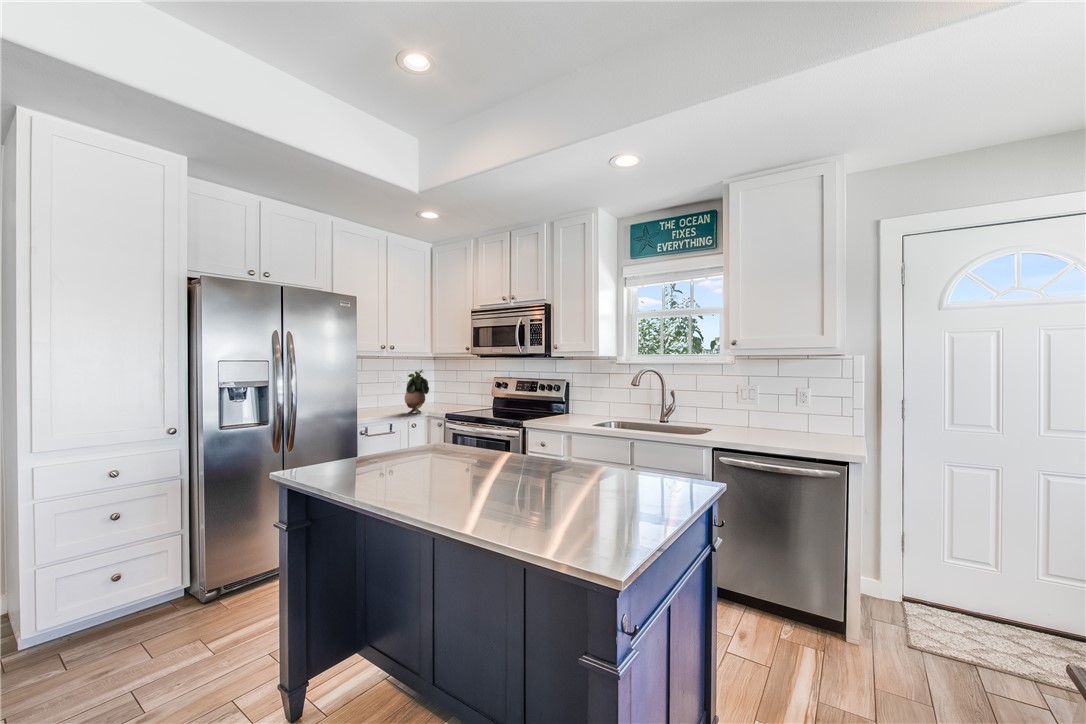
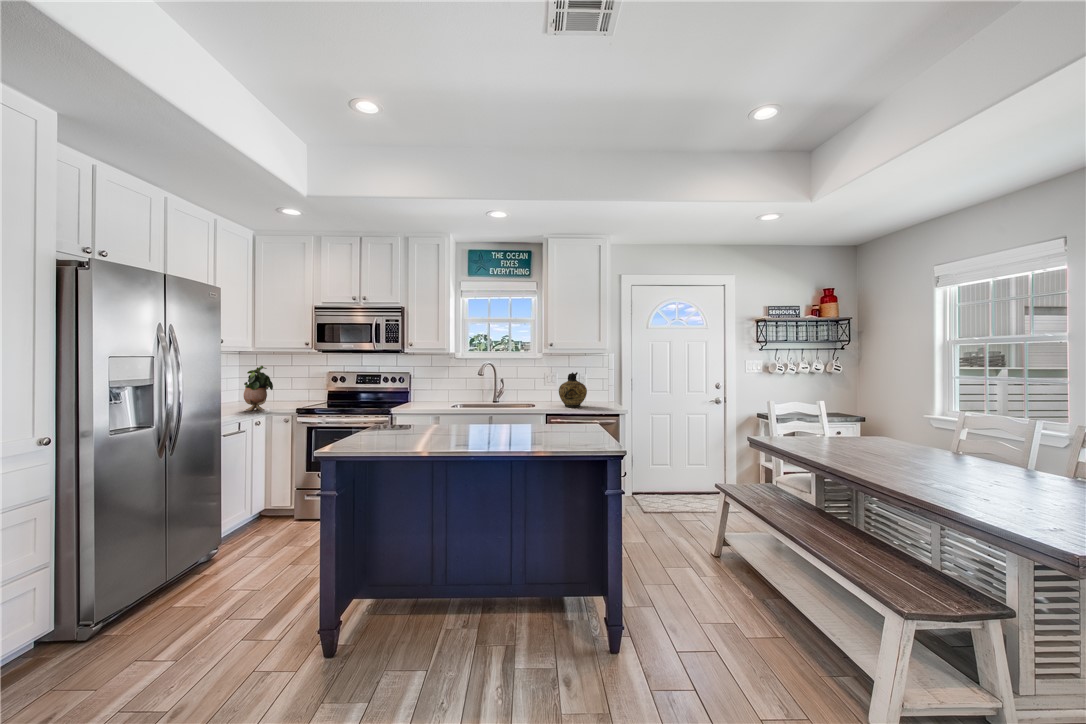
ceramic jug: none [742,383,791,439] -> present [559,372,587,407]

